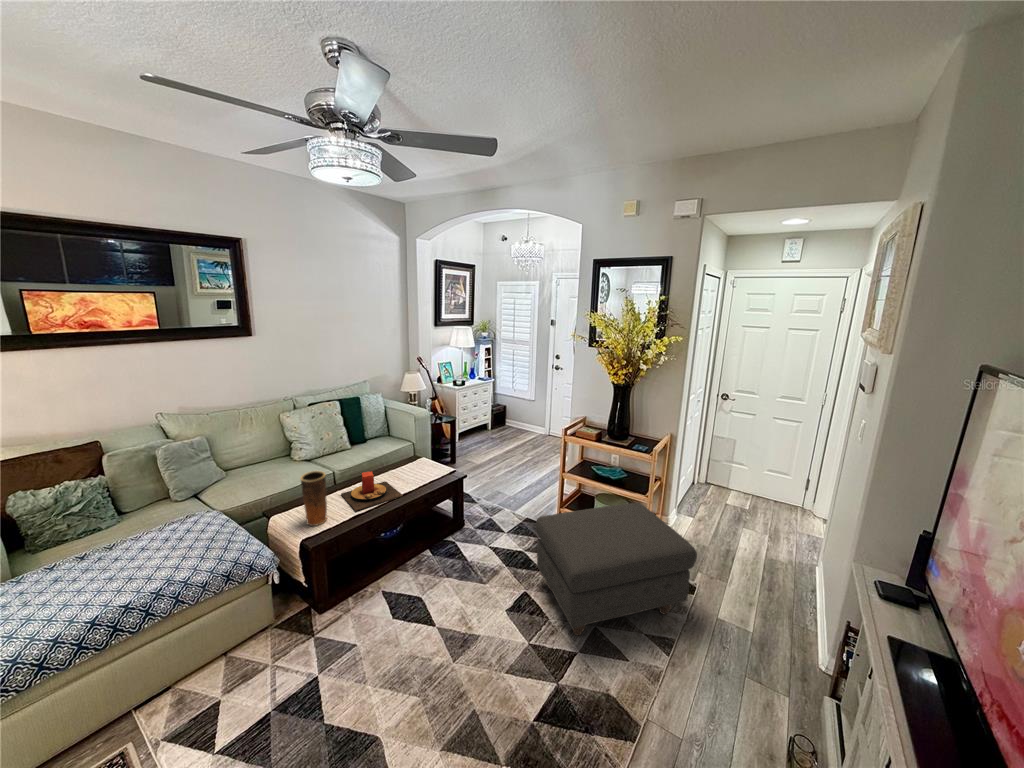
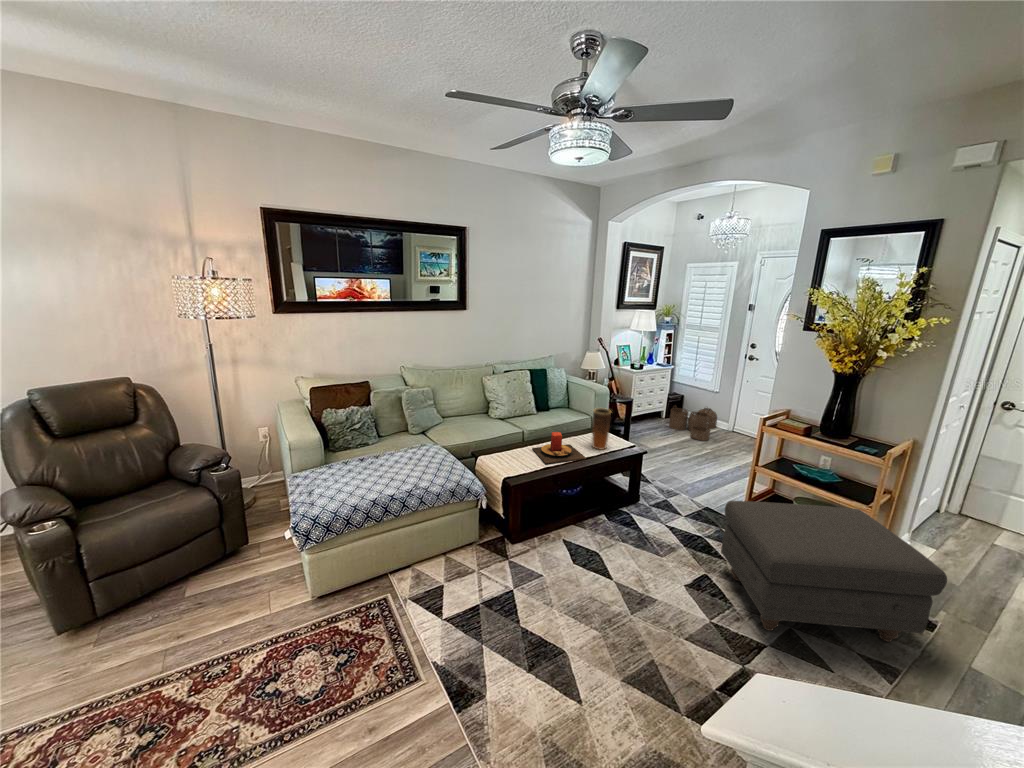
woven basket: none [495,415,536,449] -> present [669,408,717,441]
vase: present [300,471,327,526] -> present [592,408,611,450]

